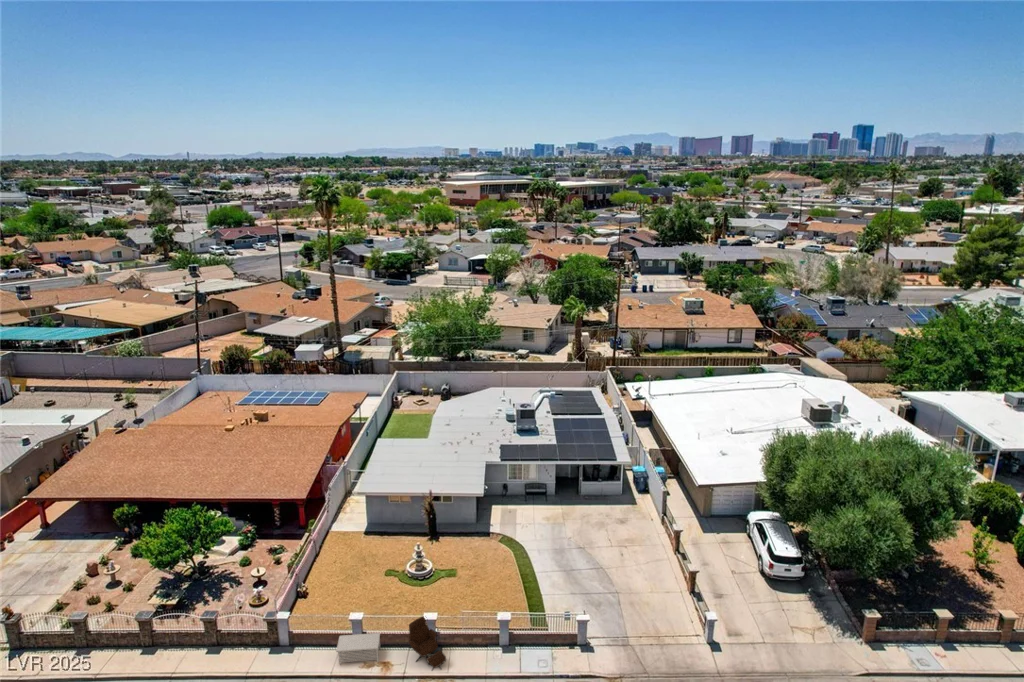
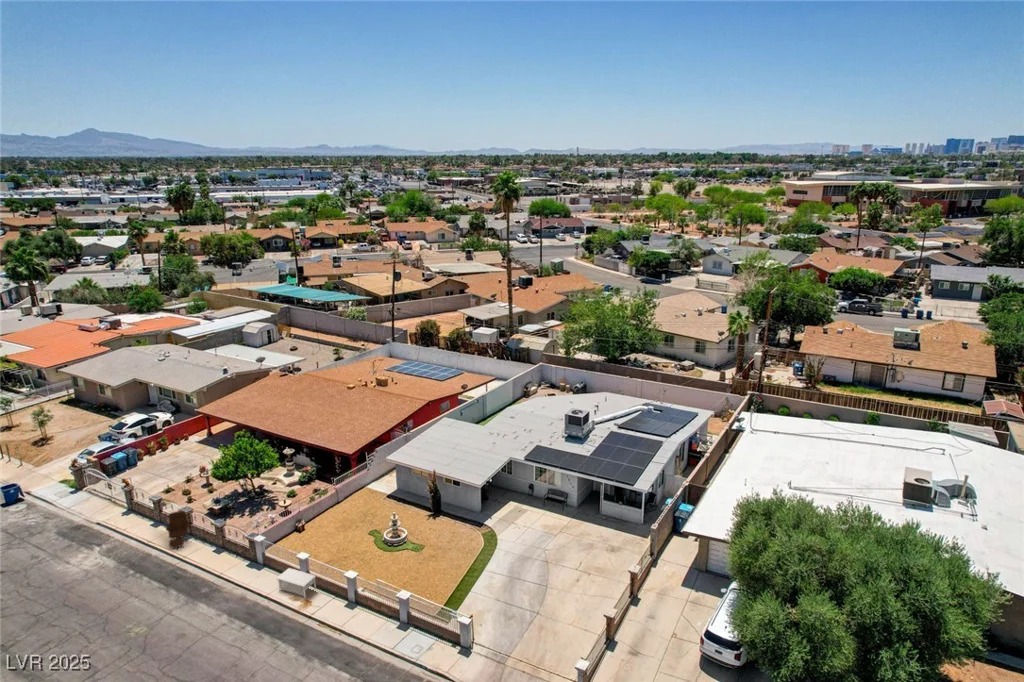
lounge chair: present [409,616,446,669] -> present [166,511,190,550]

